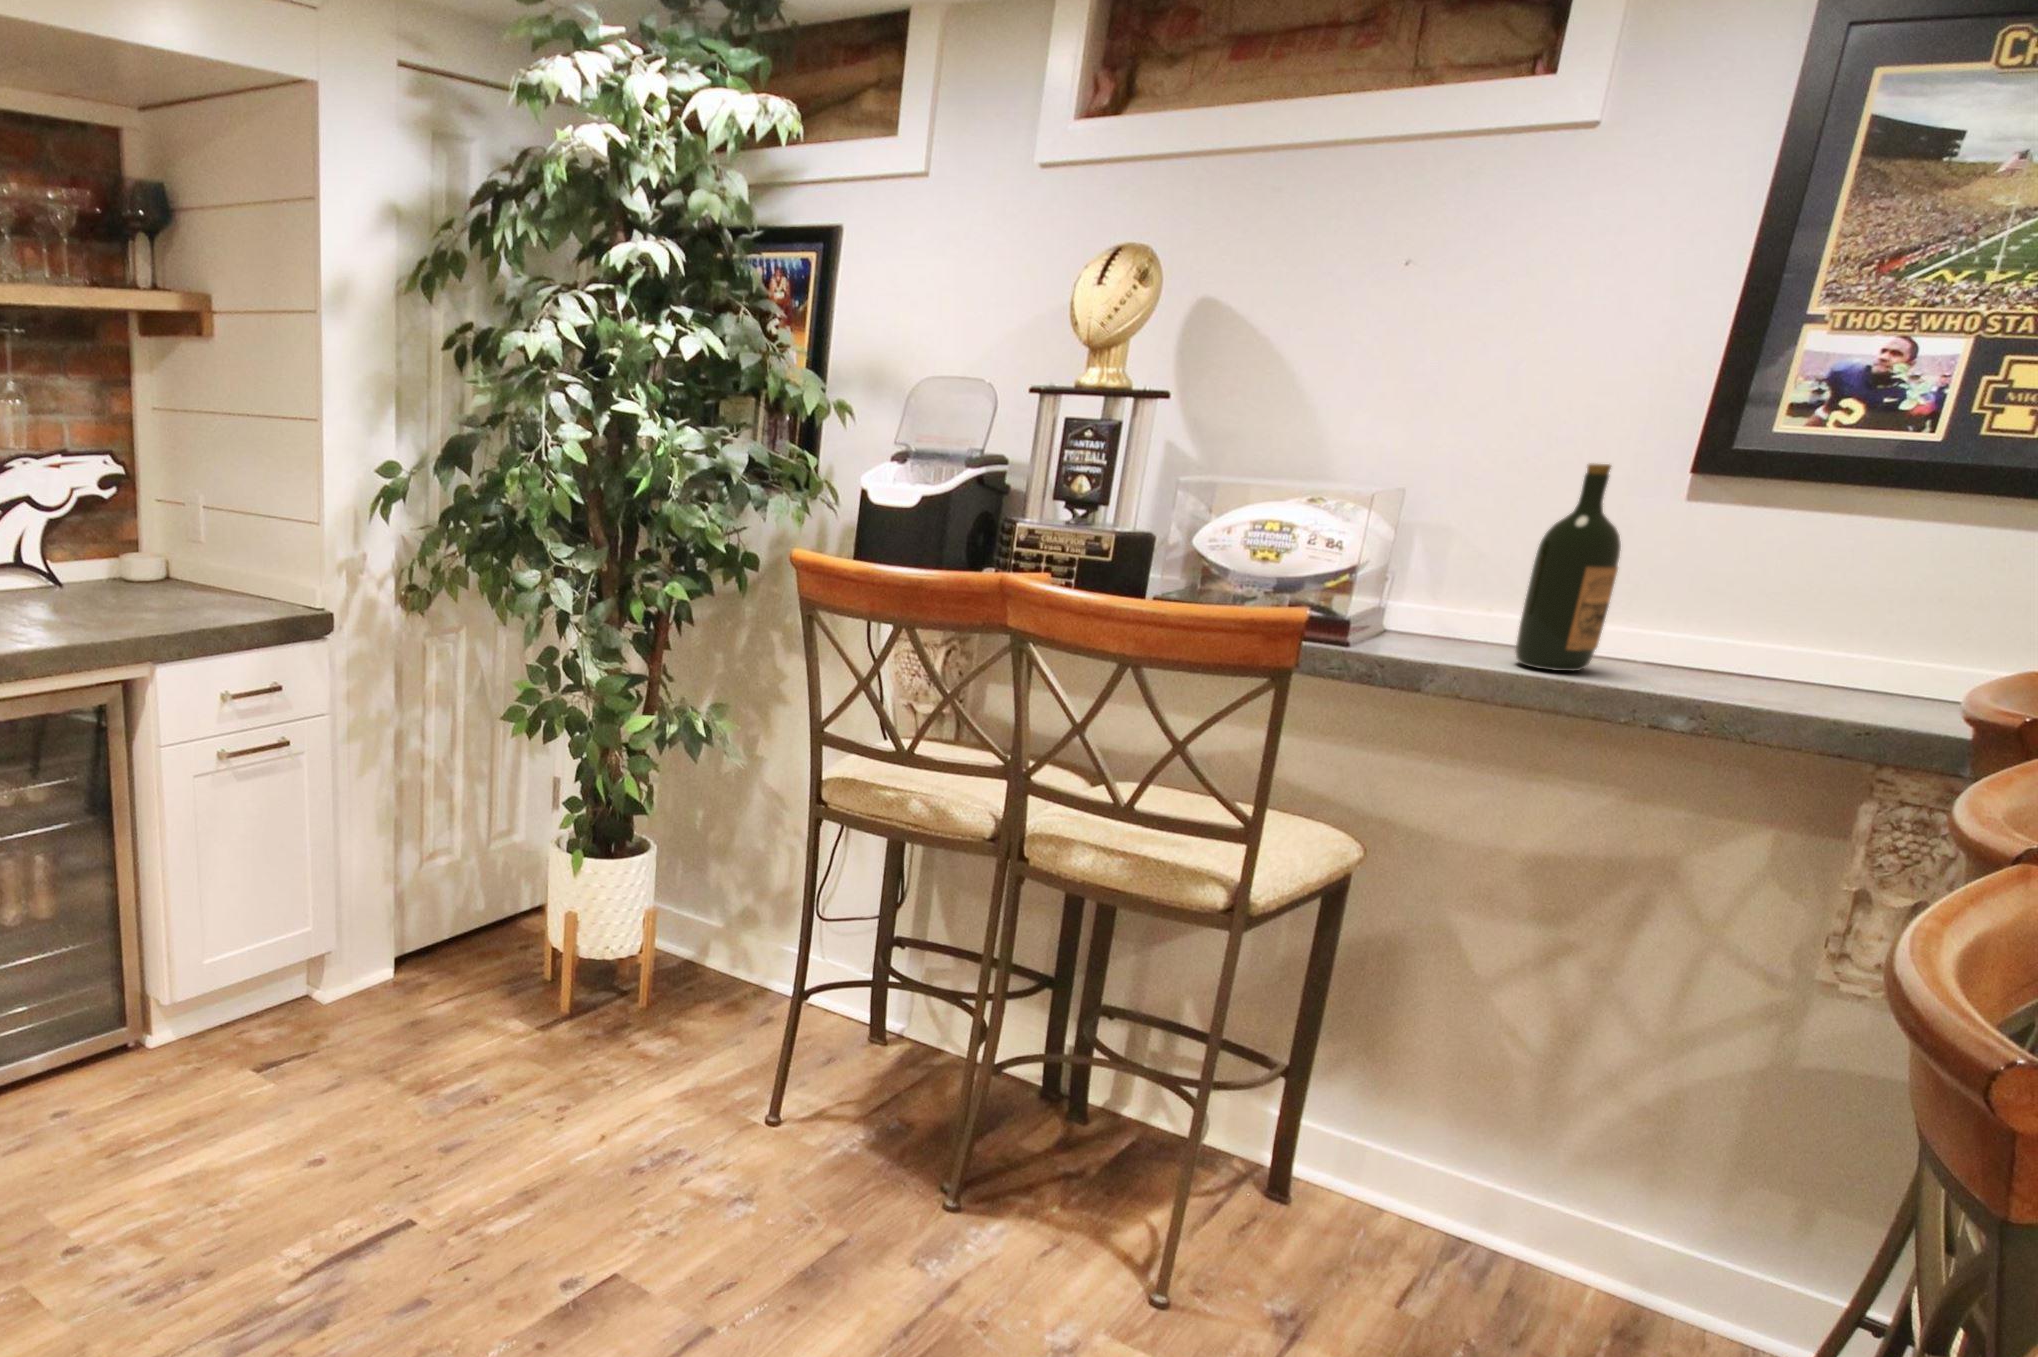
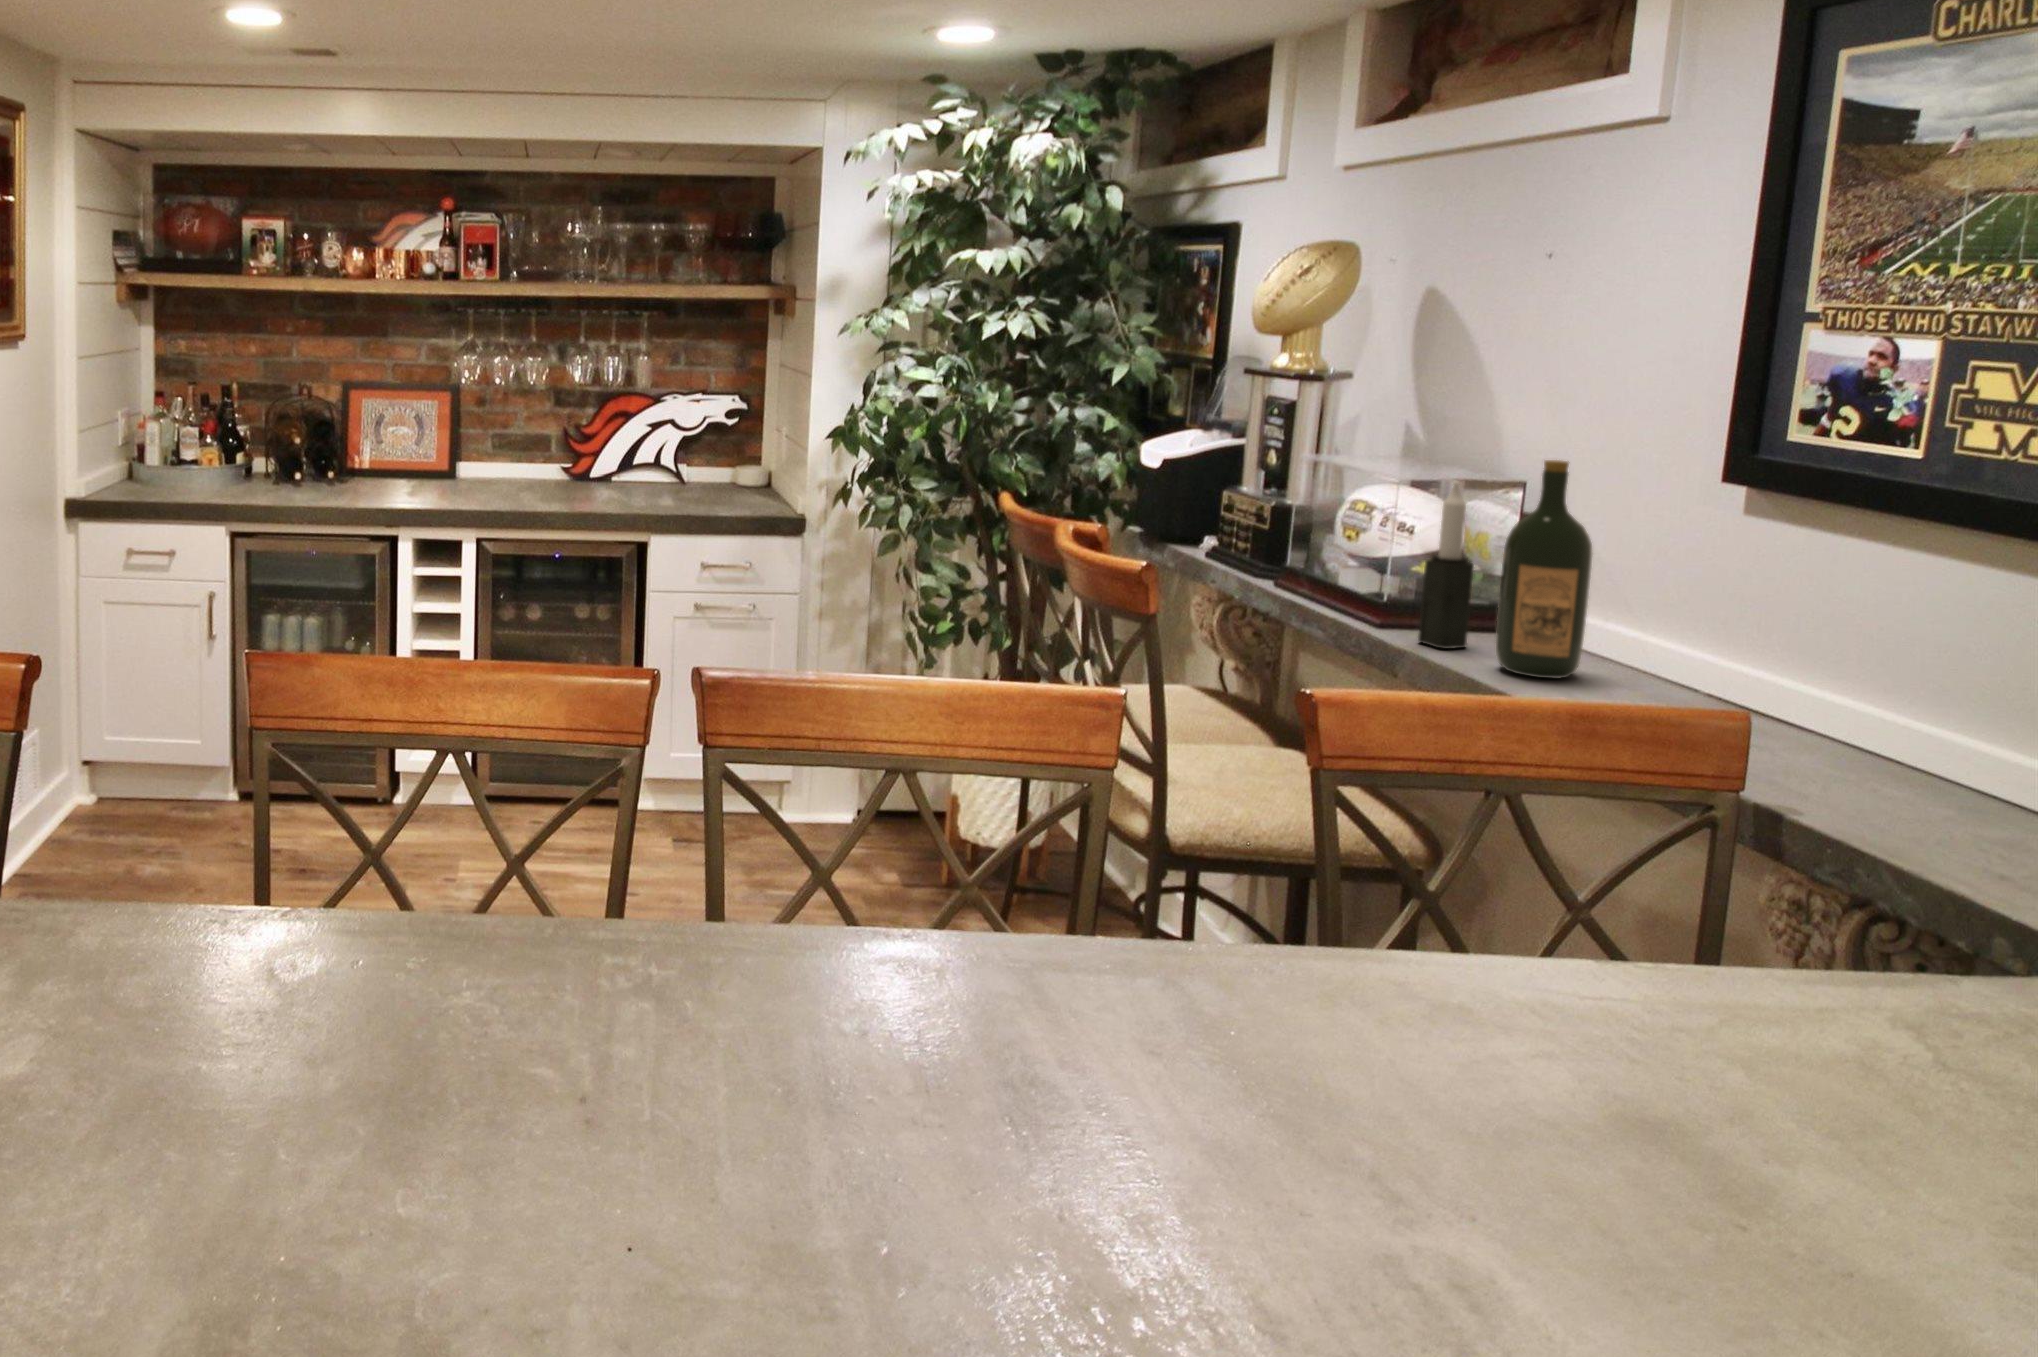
candle: none [1409,492,1469,658] -> present [1418,481,1474,649]

